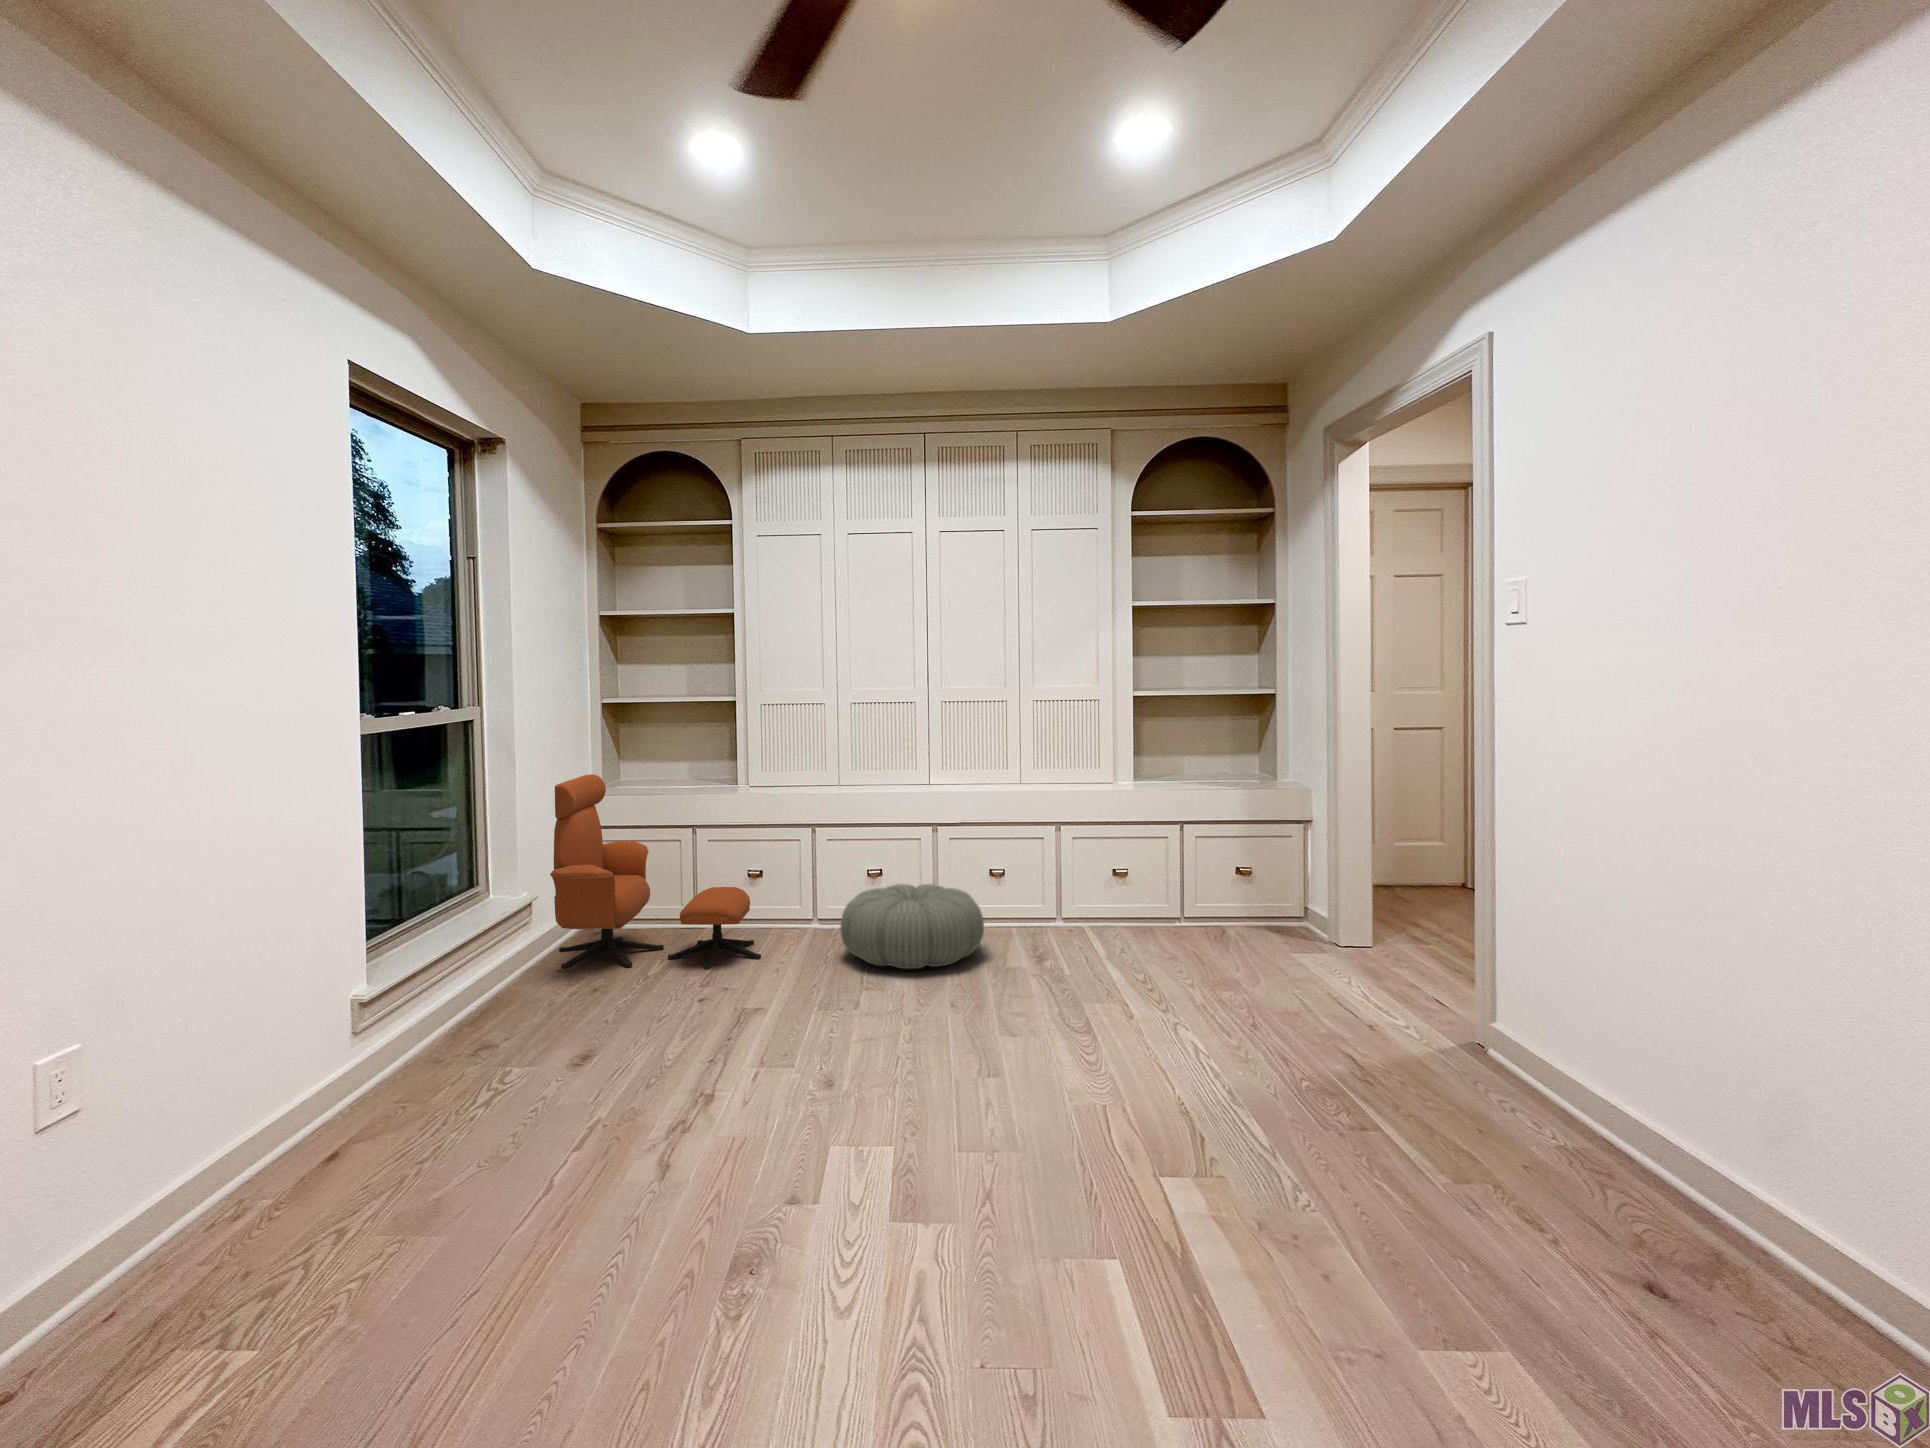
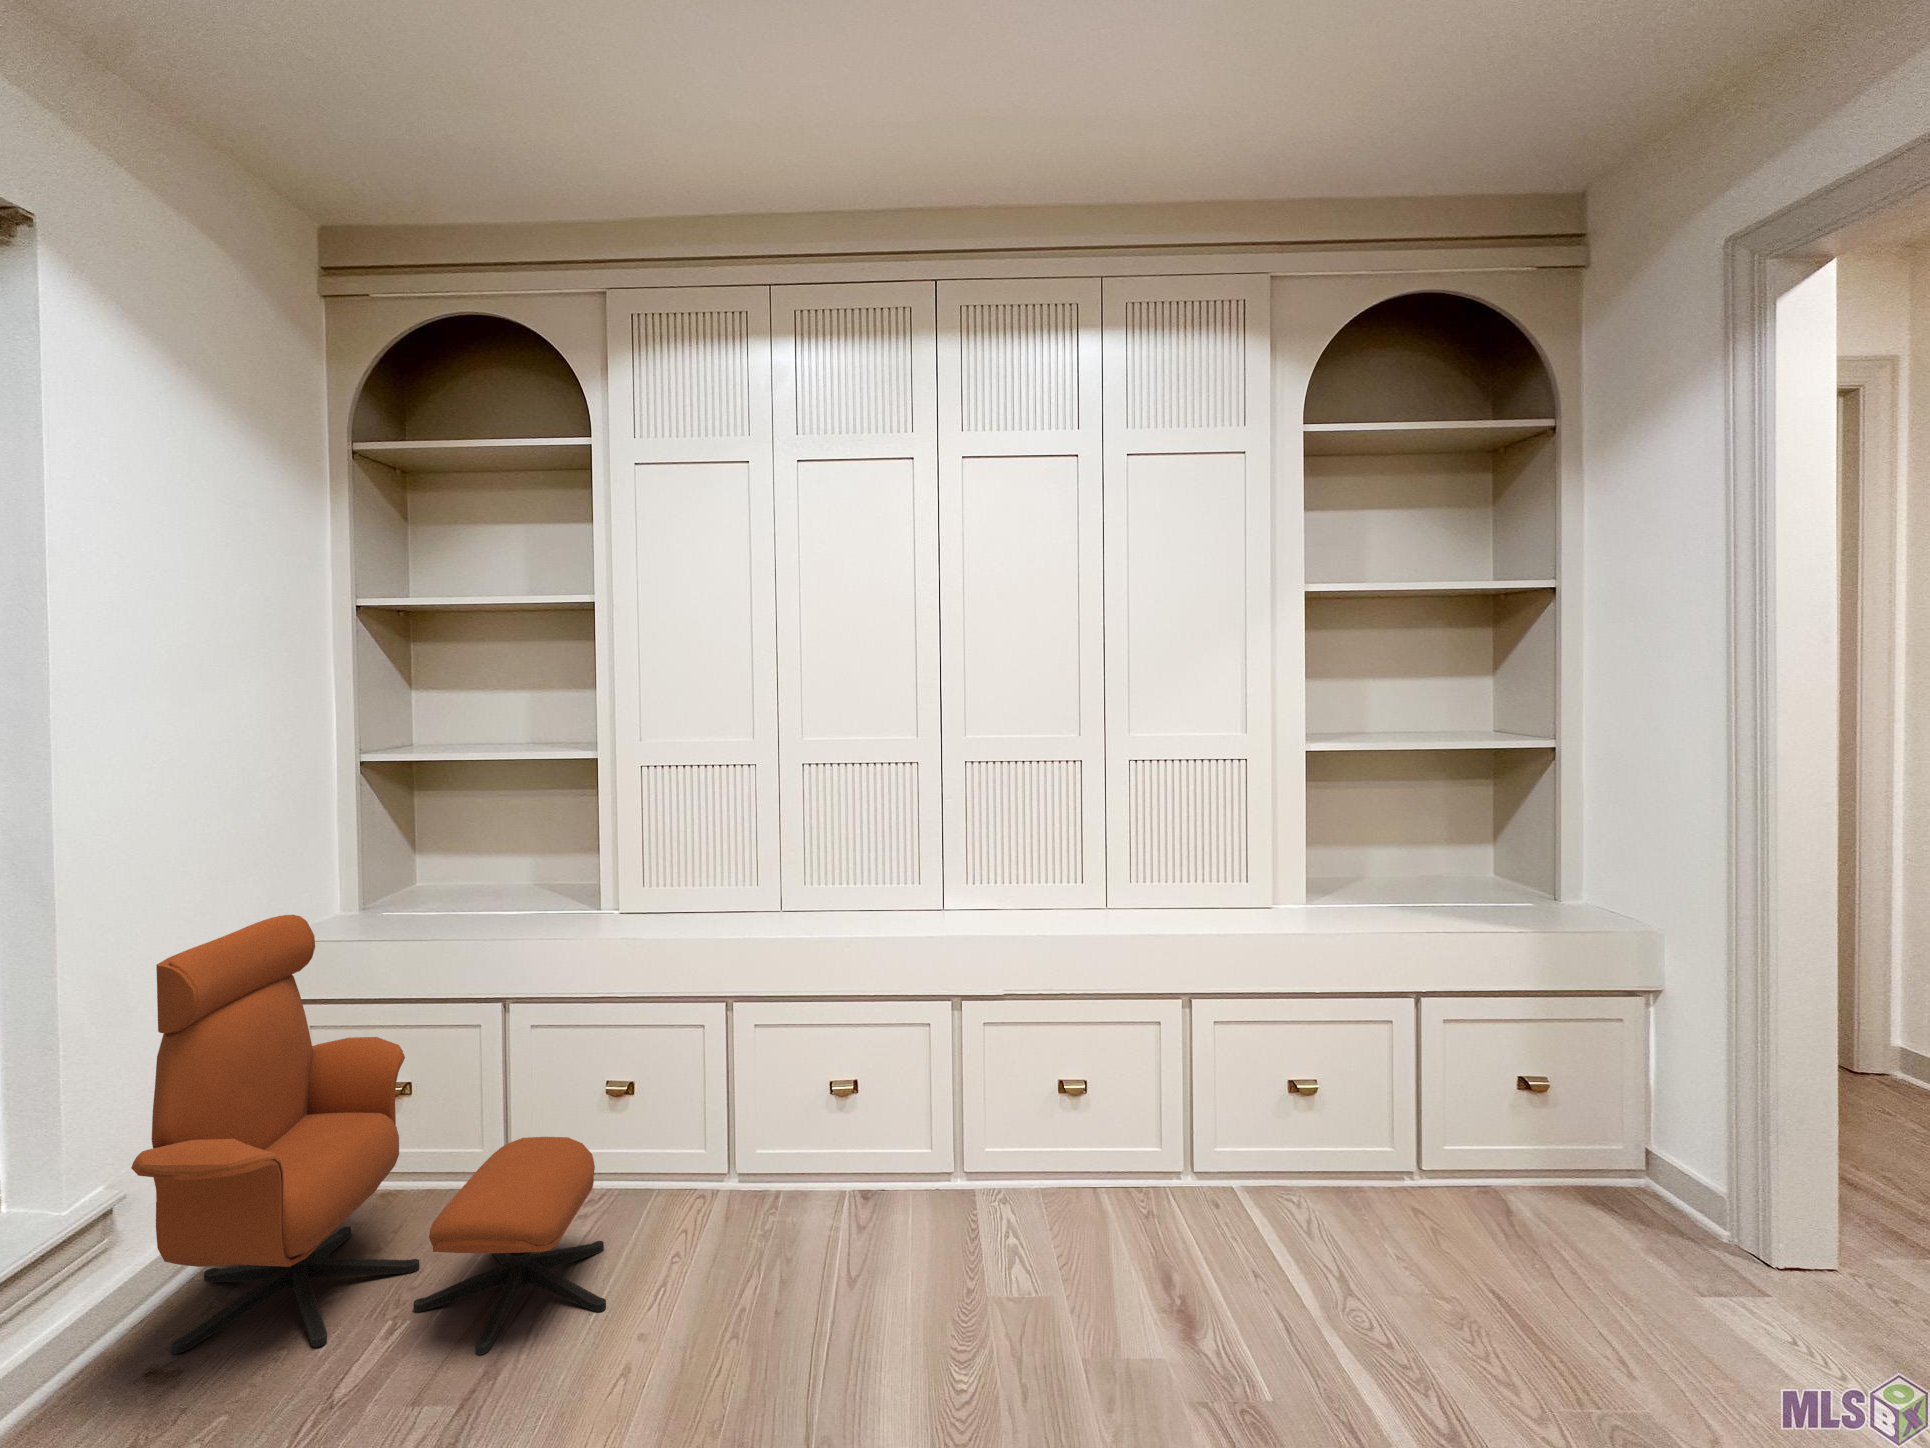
pouf: present [840,884,984,969] -> none [769,1130,1066,1366]

